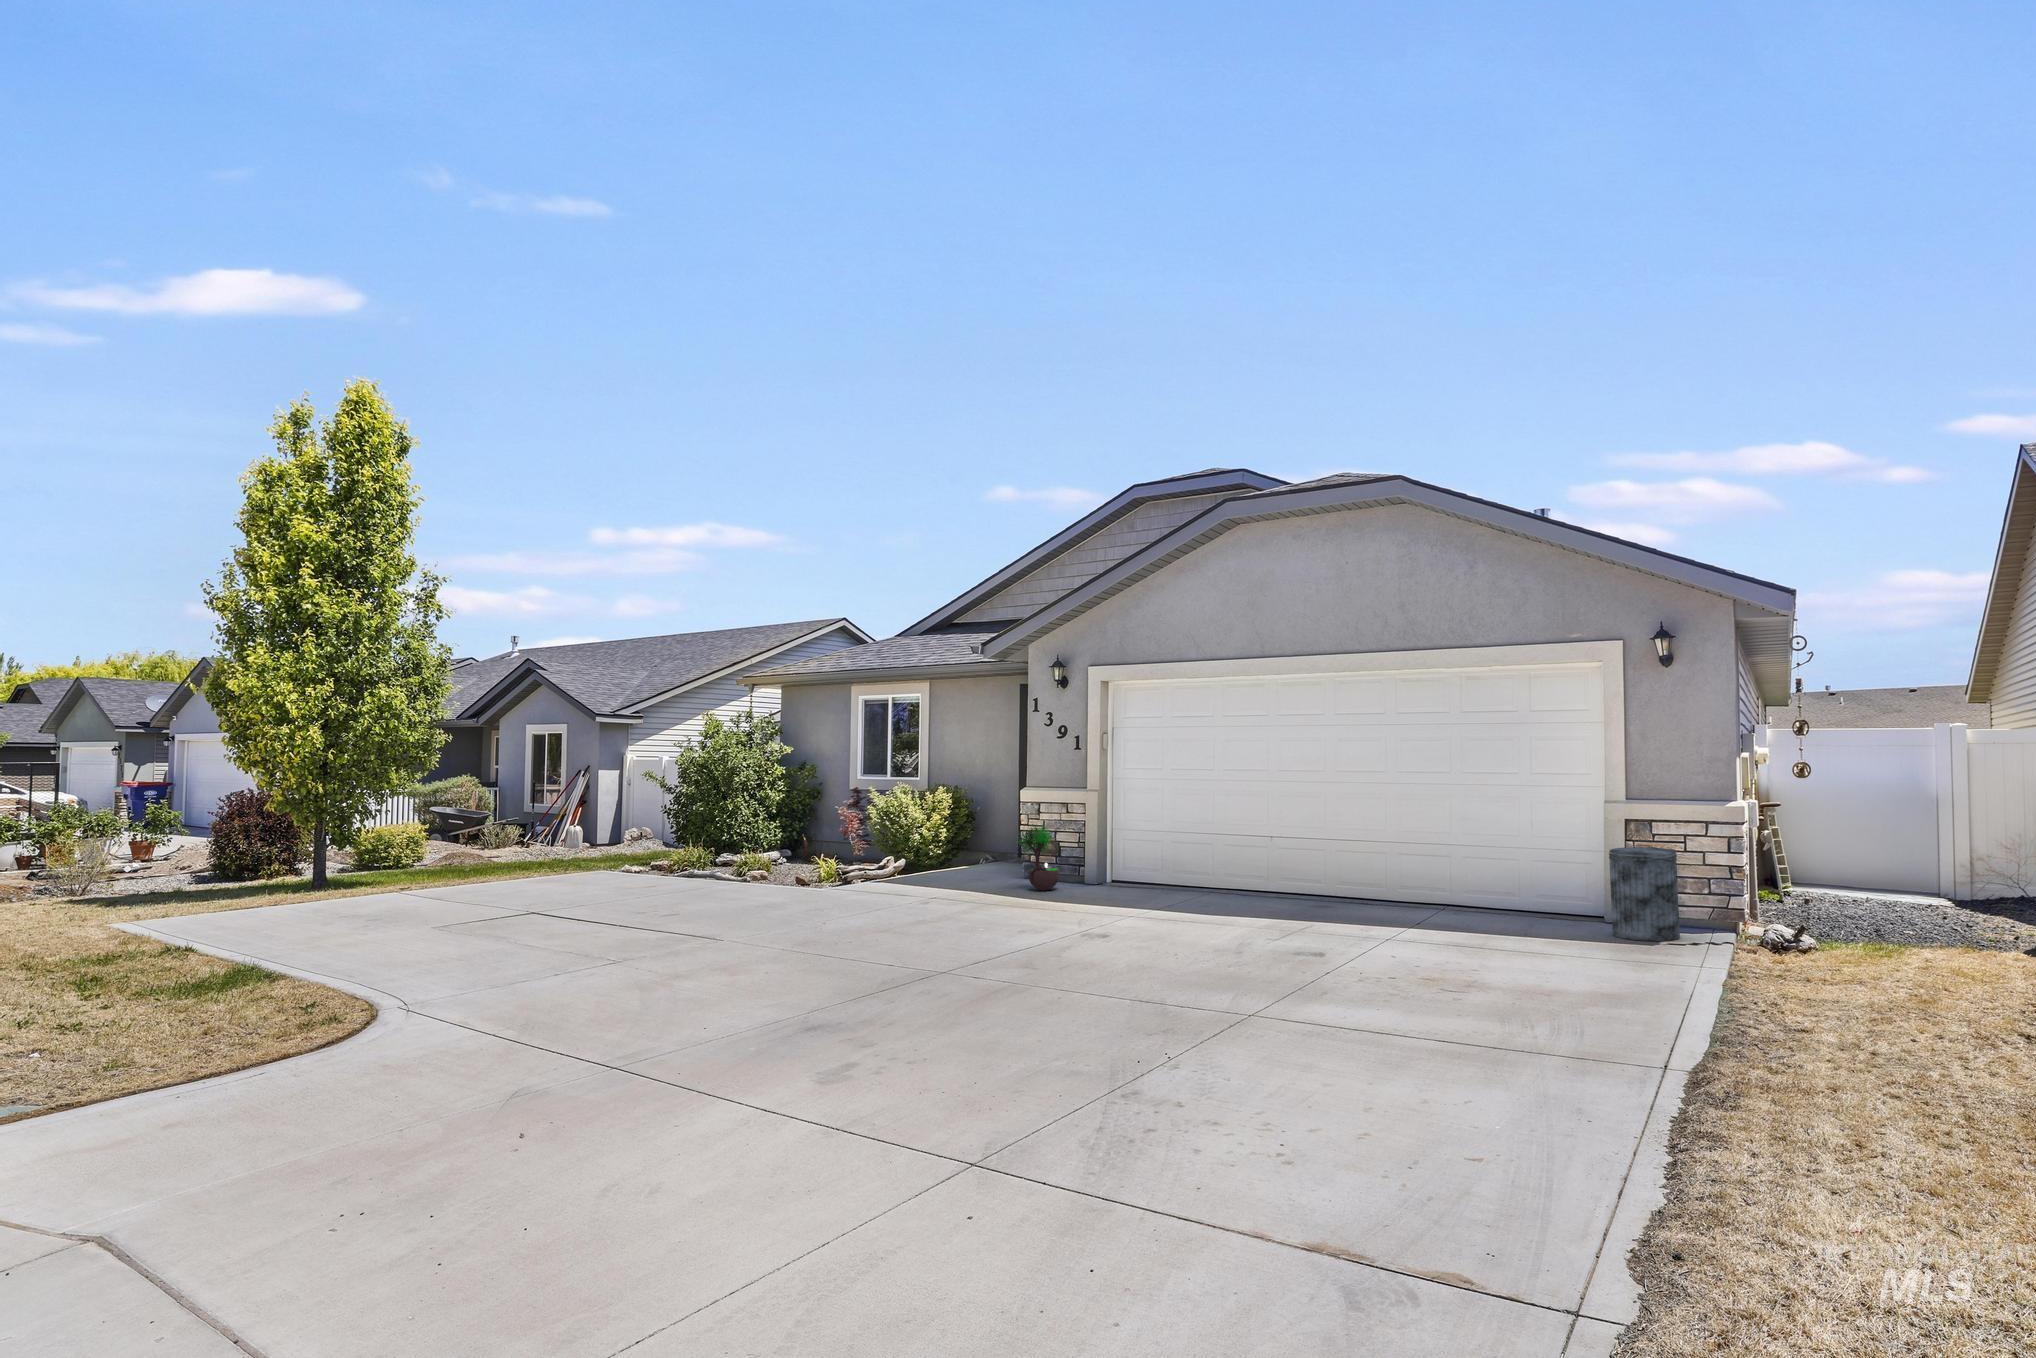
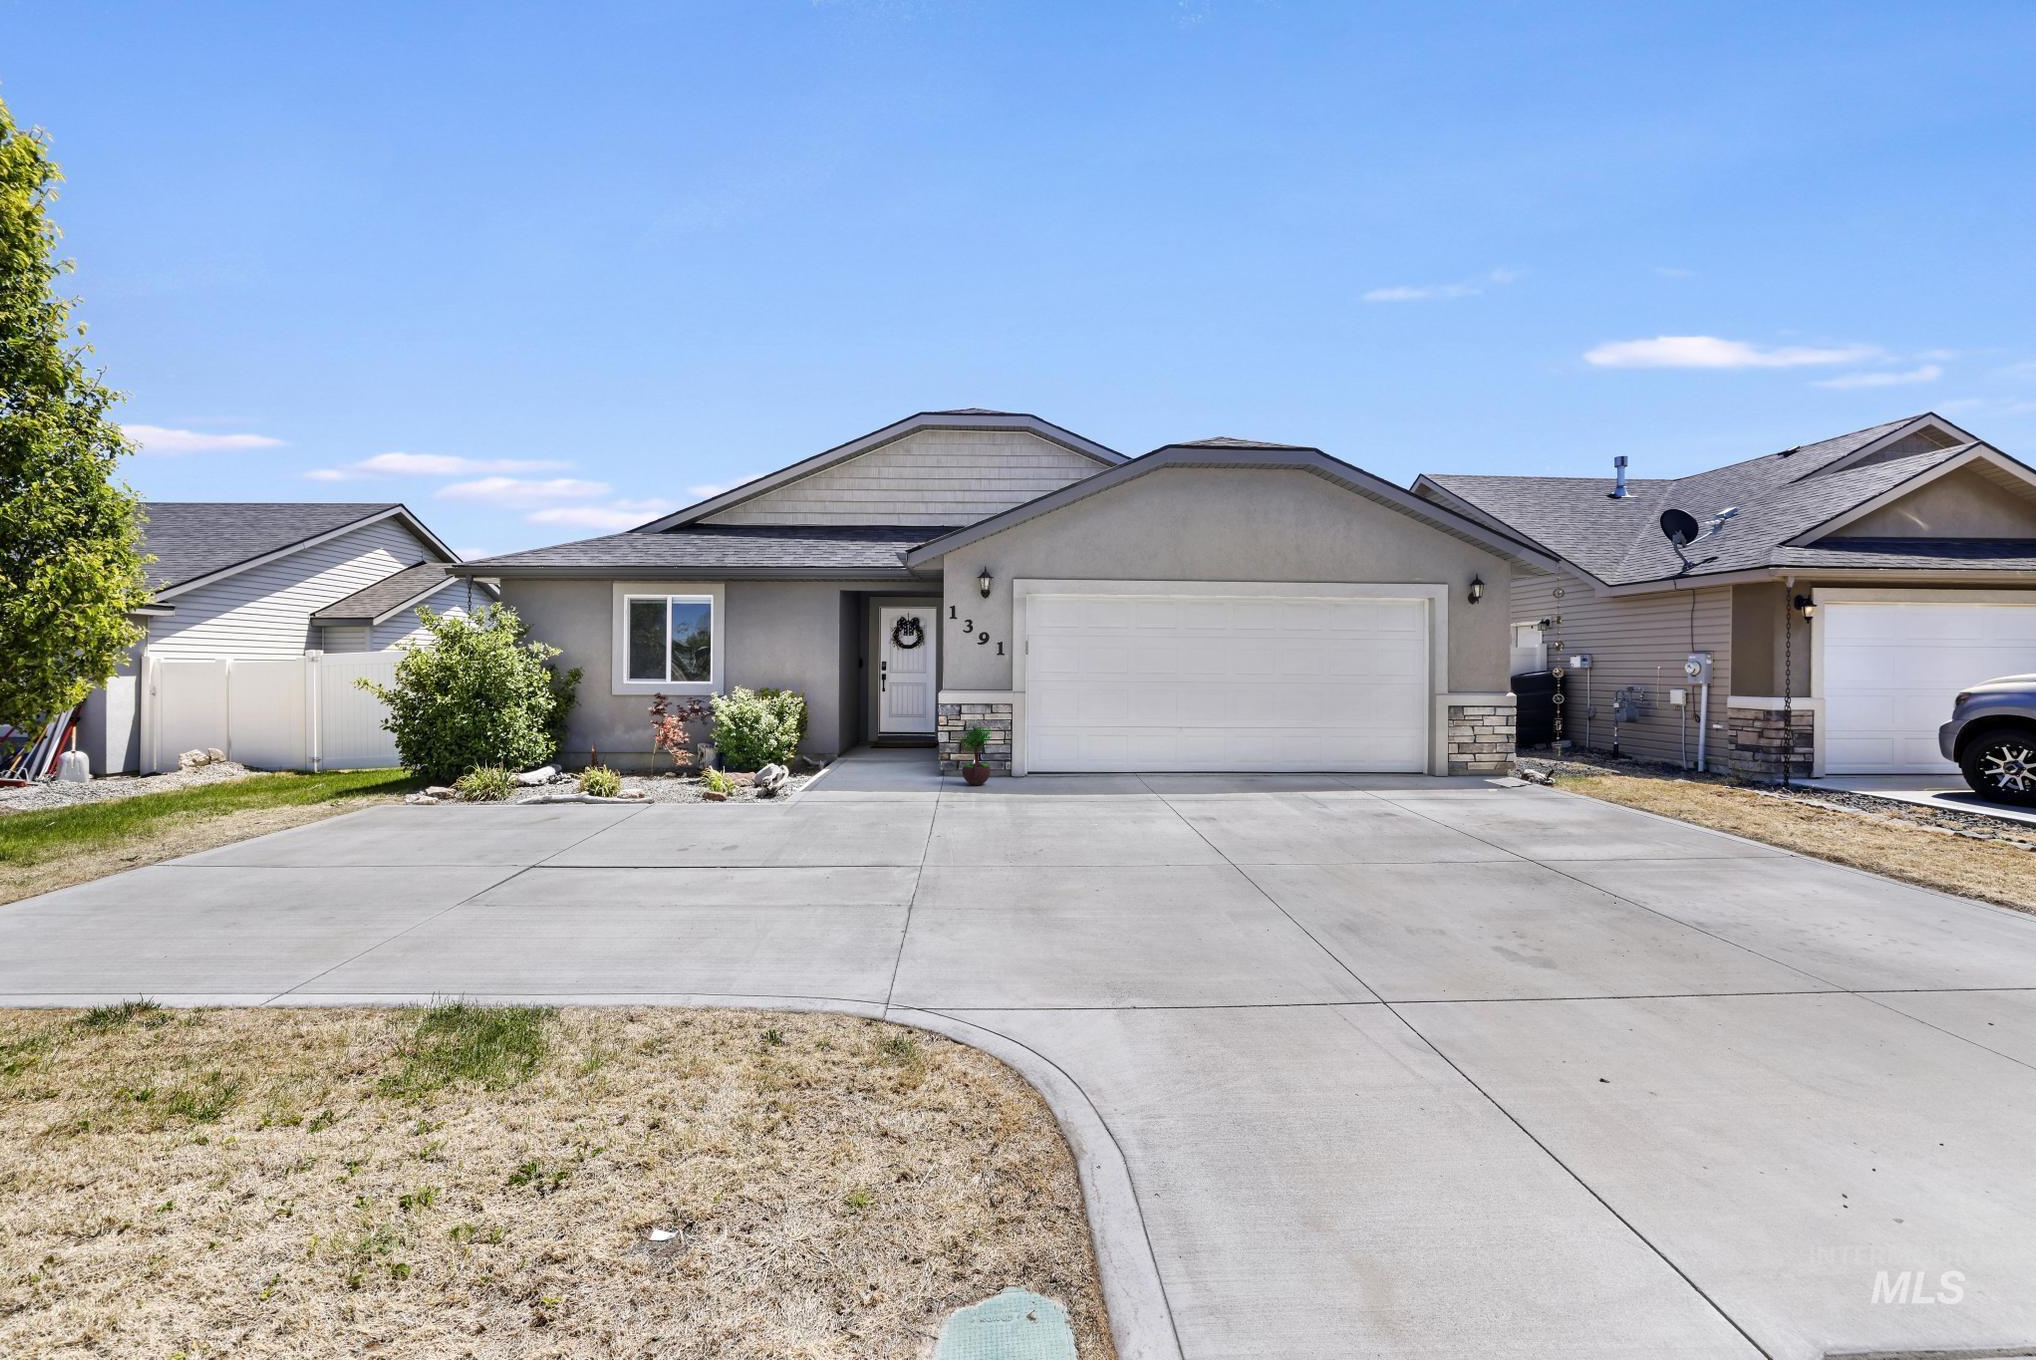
trash can: present [1609,845,1680,941] -> none [1452,723,1497,786]

